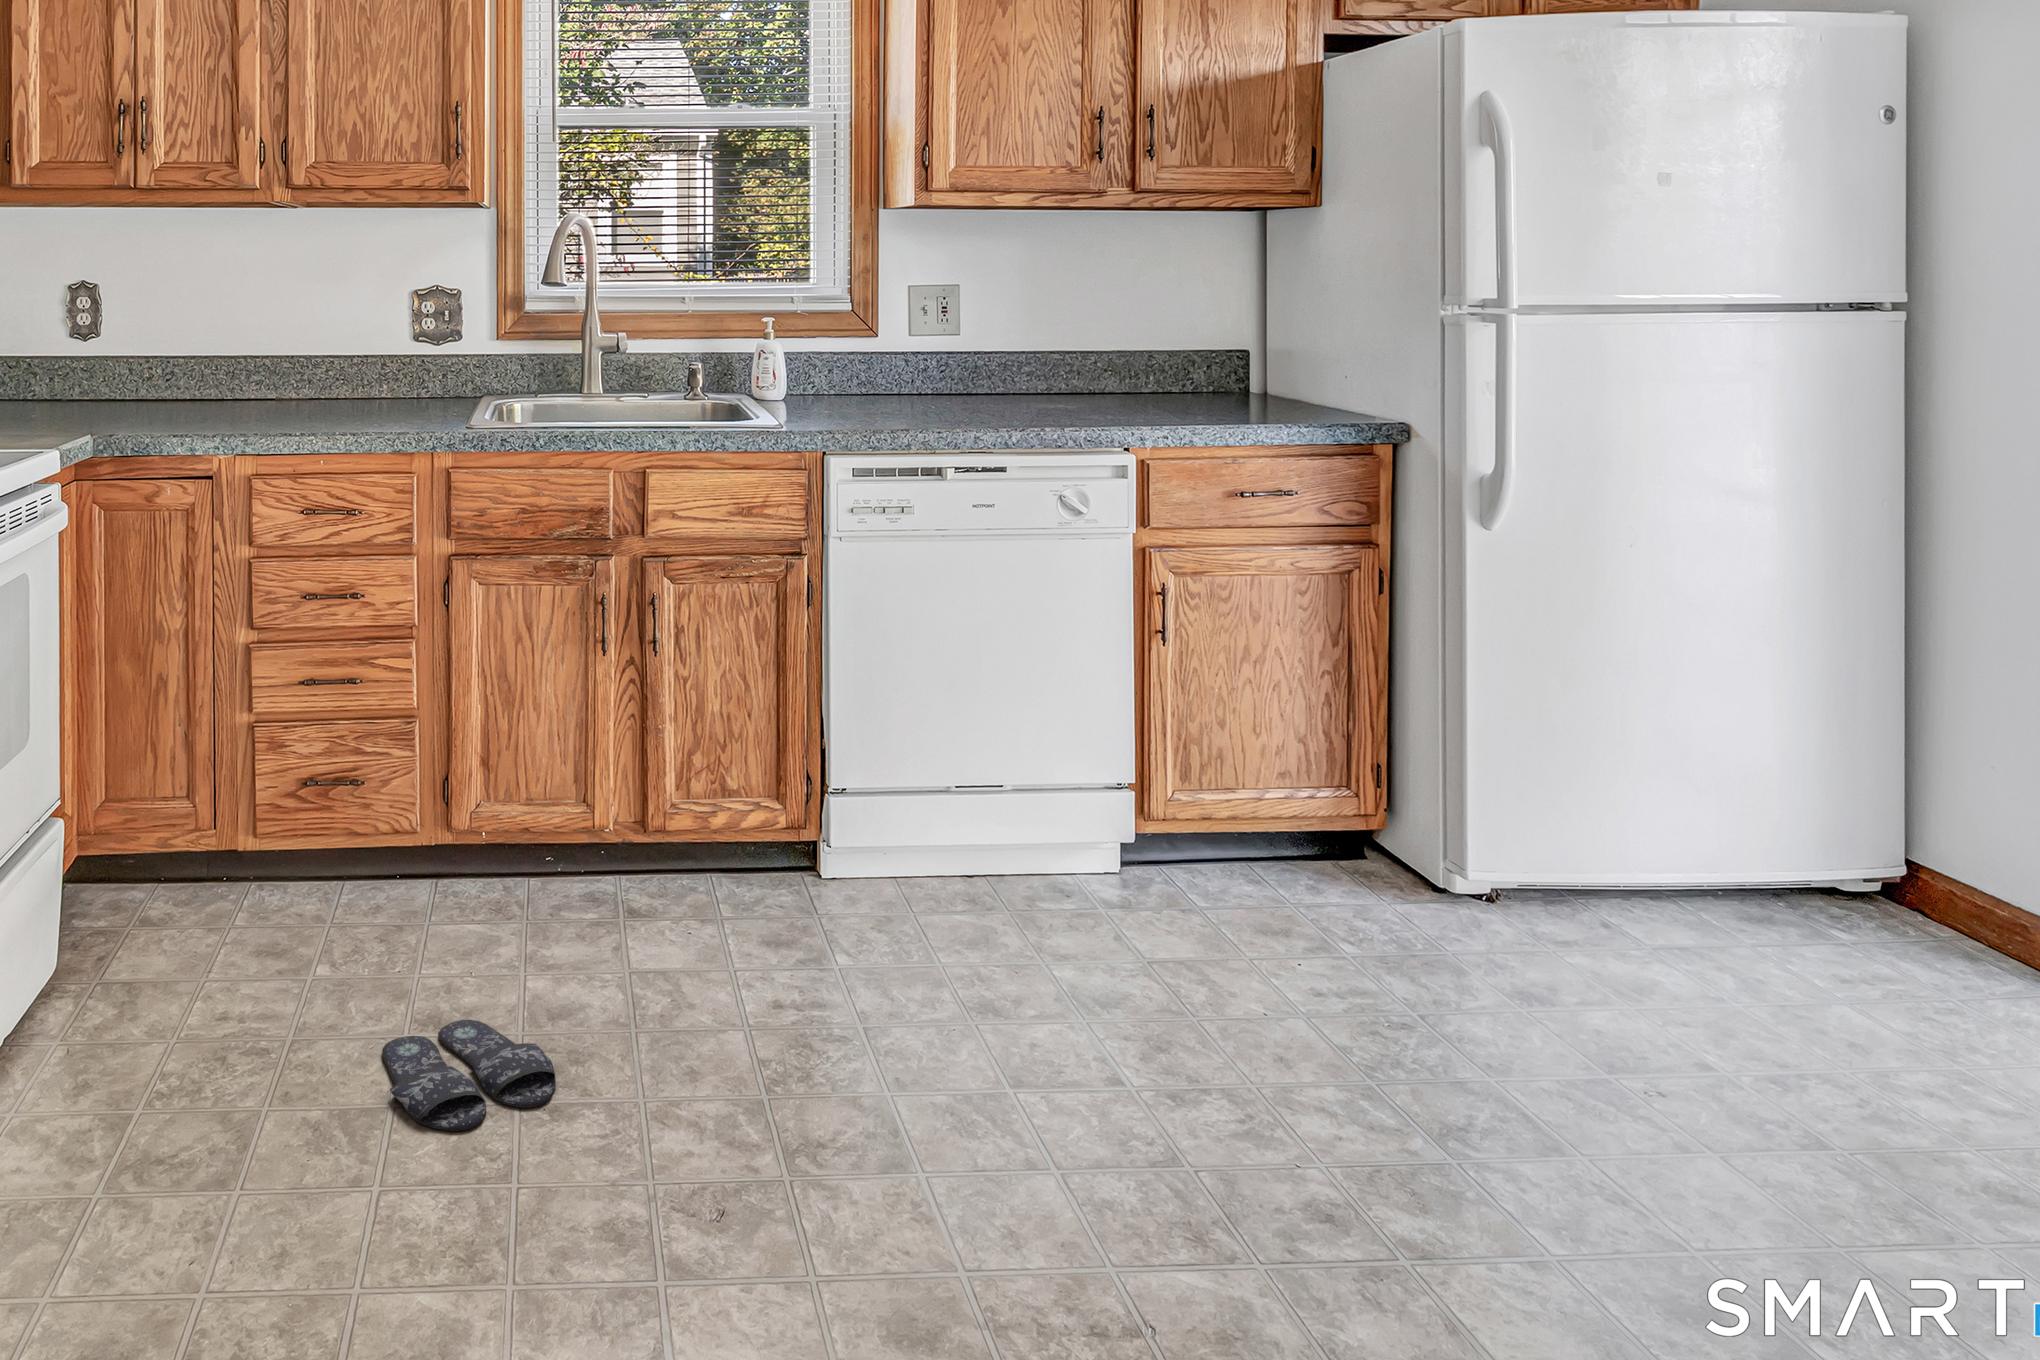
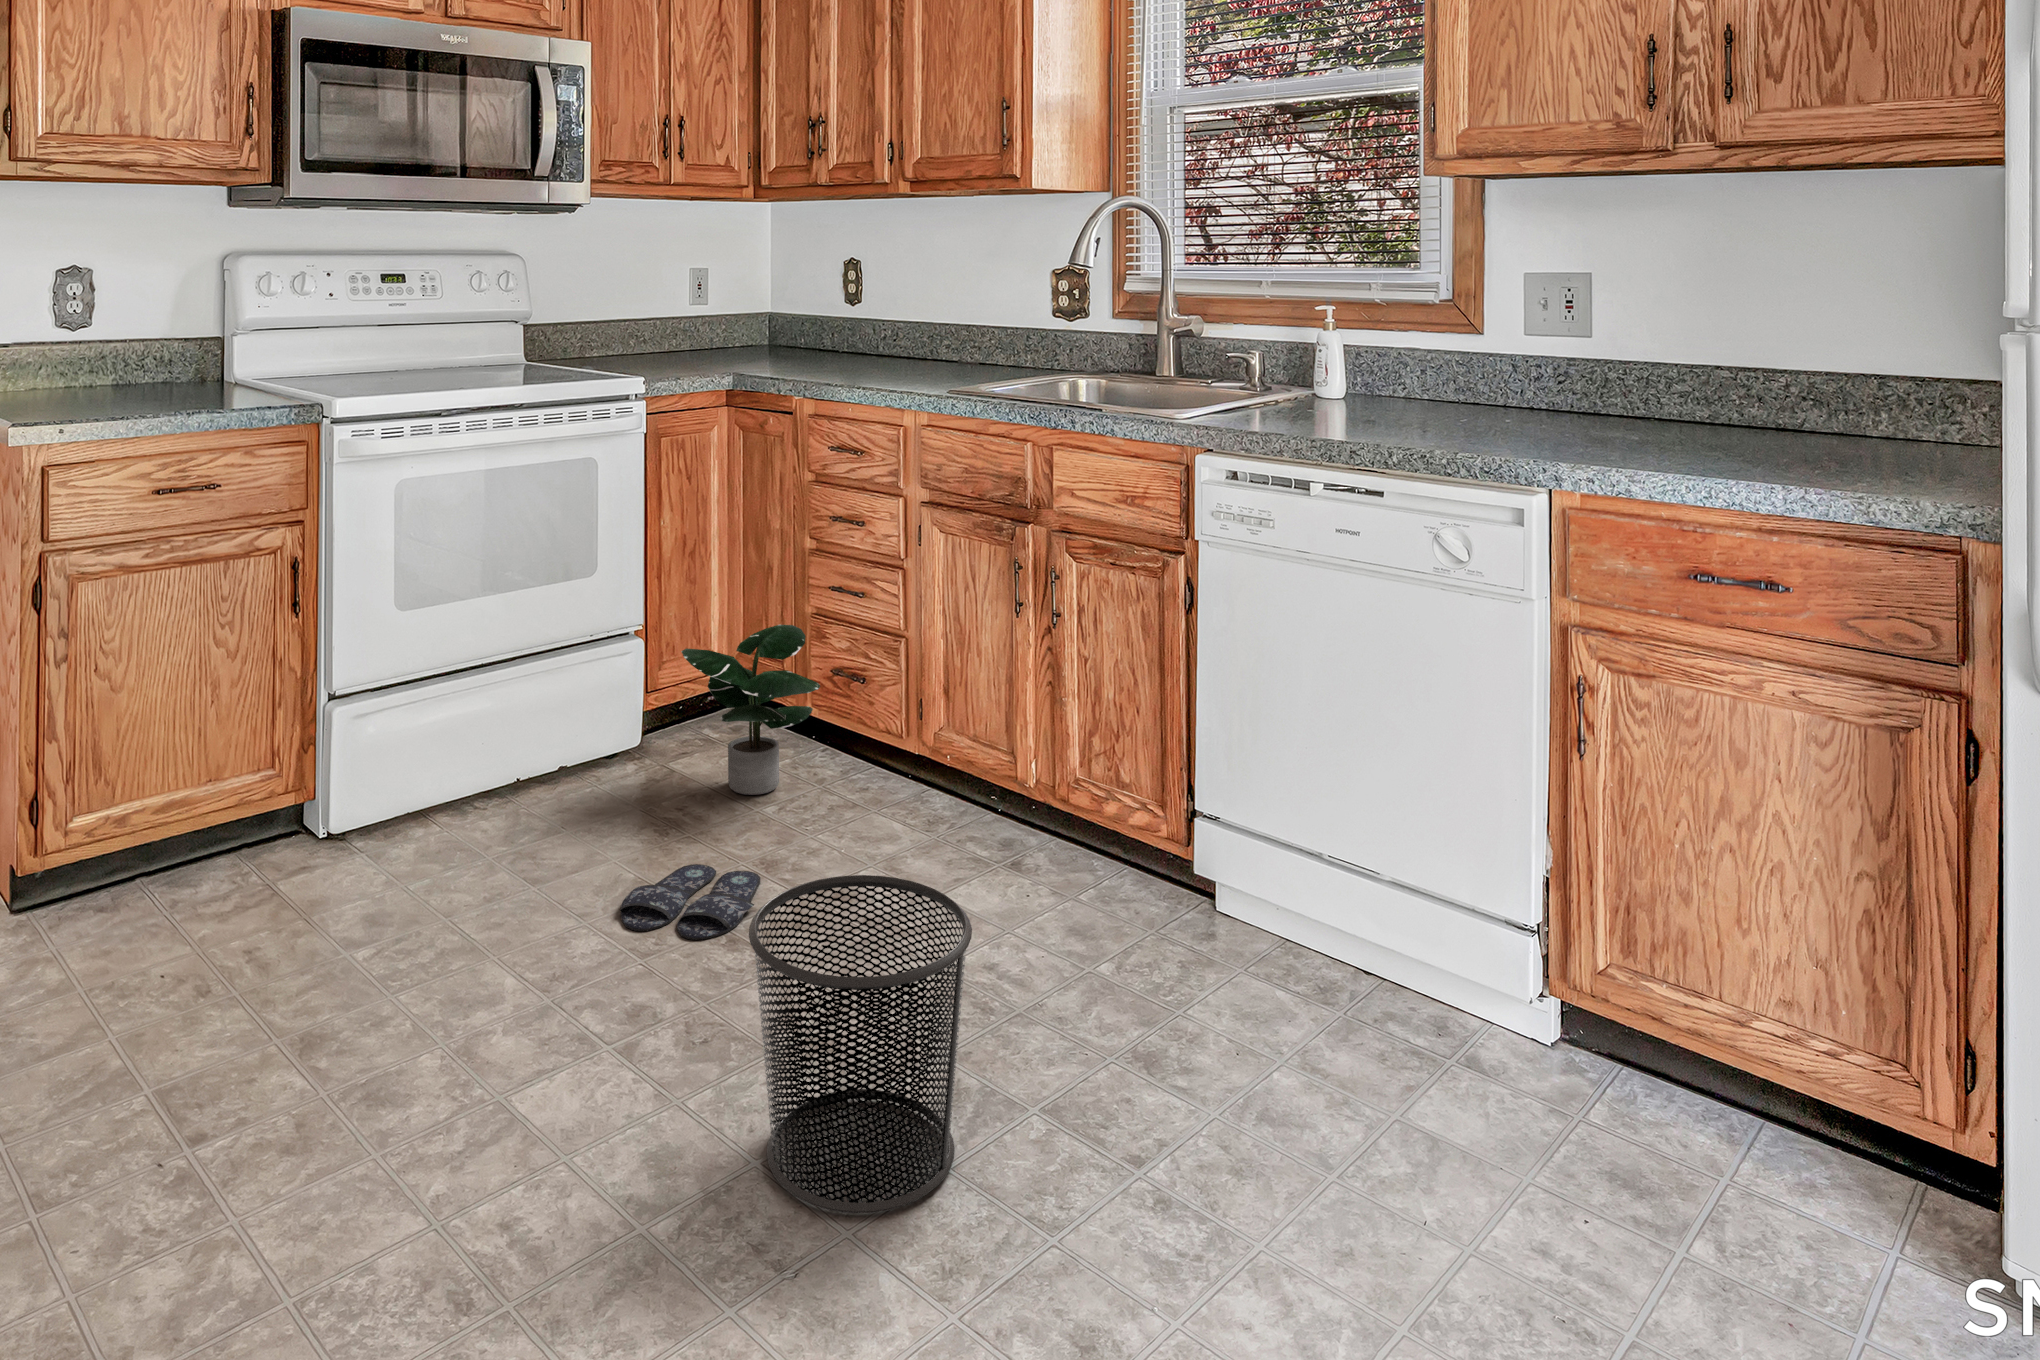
potted plant: none [187,735,379,961] -> present [681,625,820,795]
waste bin: none [906,889,1140,1227] -> present [749,875,972,1213]

